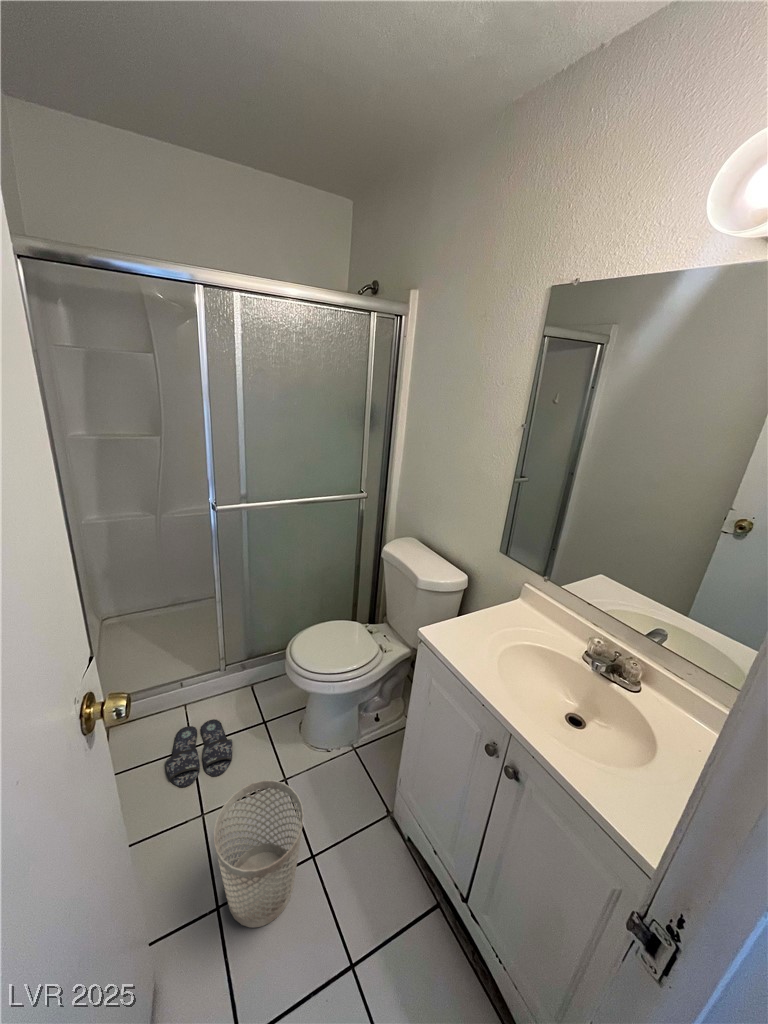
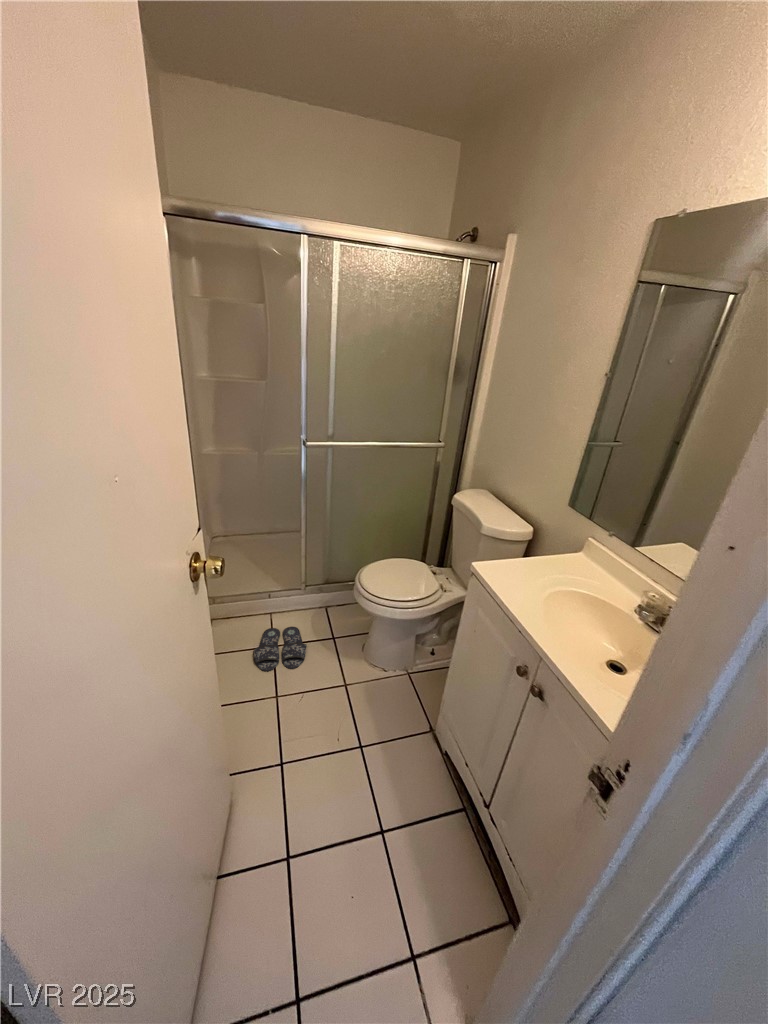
wastebasket: present [214,780,304,928] -> none [280,672,353,783]

